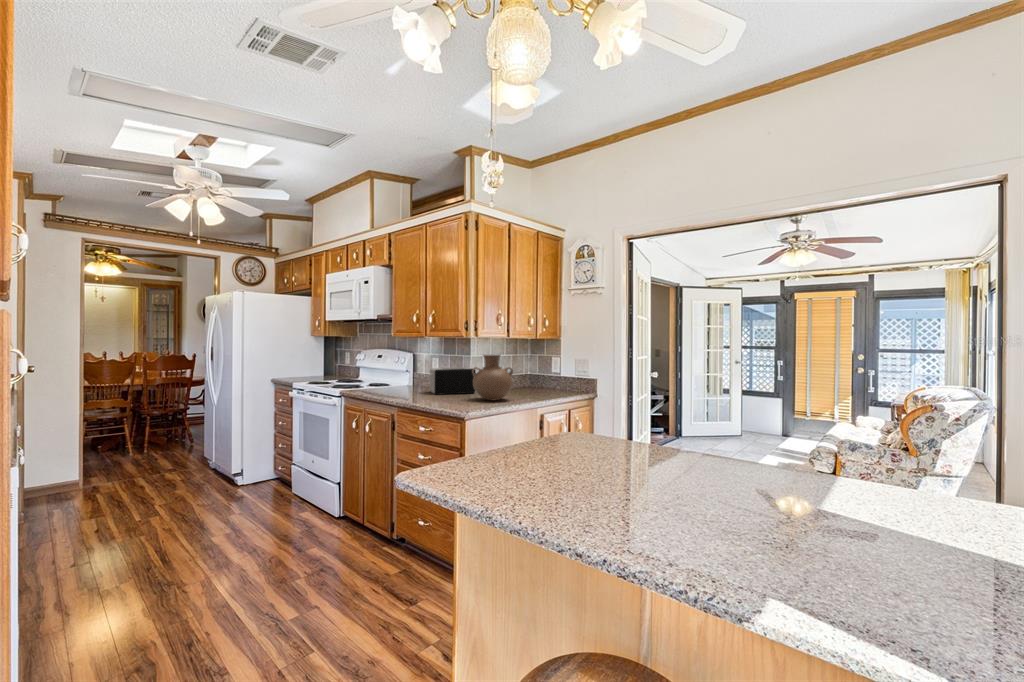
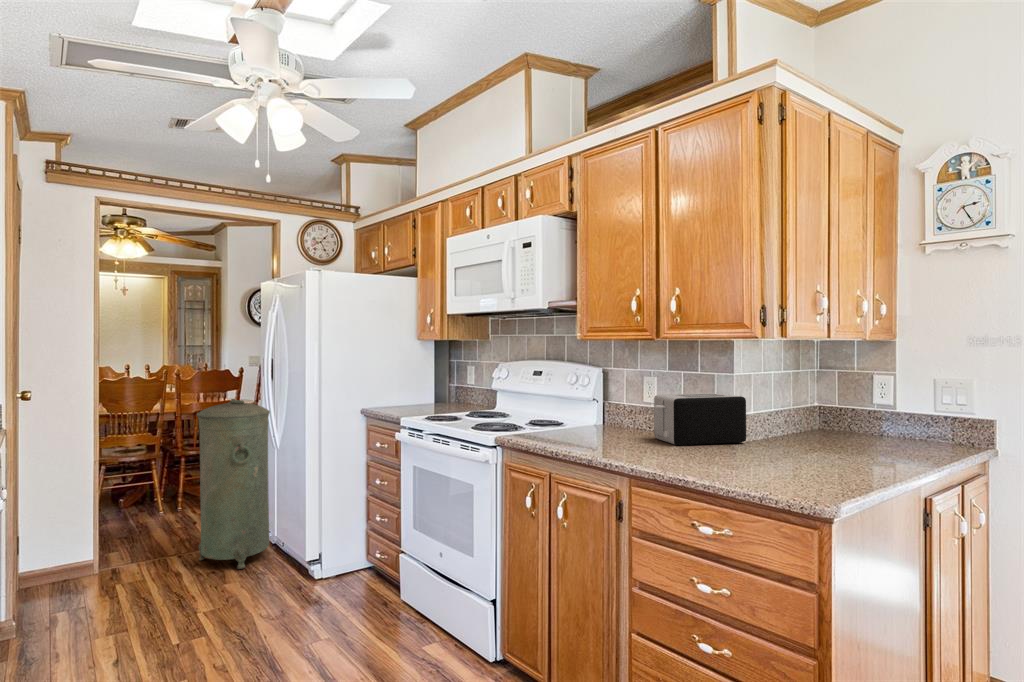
vase: present [472,354,513,400] -> none [769,370,857,463]
trash can: none [157,374,210,483] -> present [197,399,270,569]

